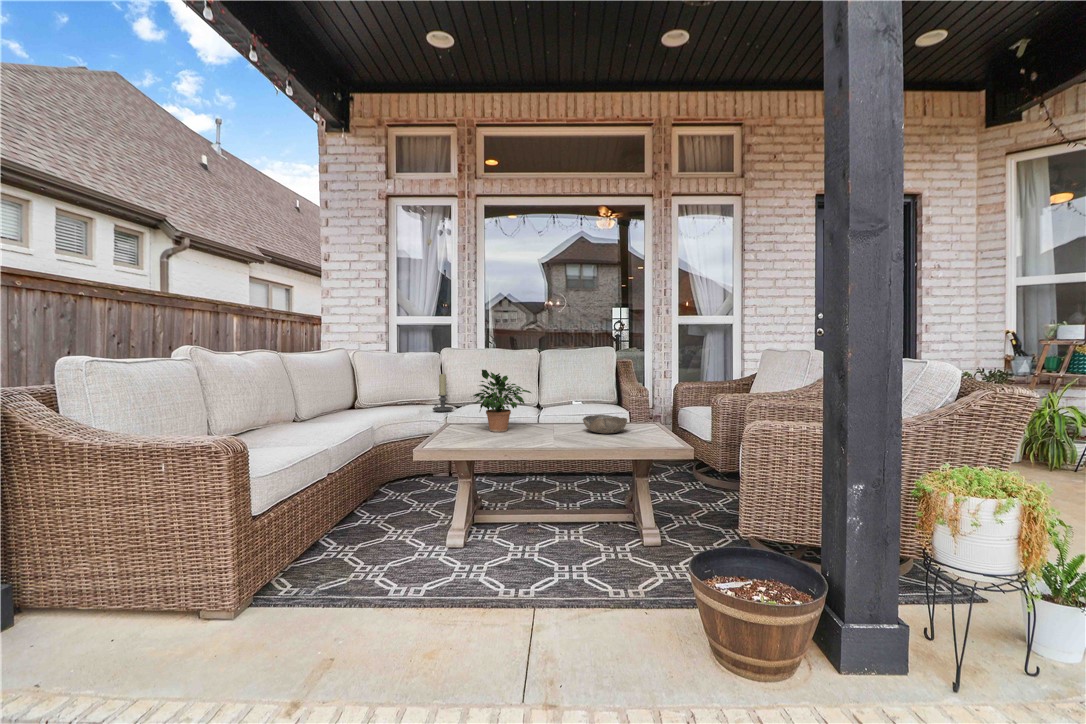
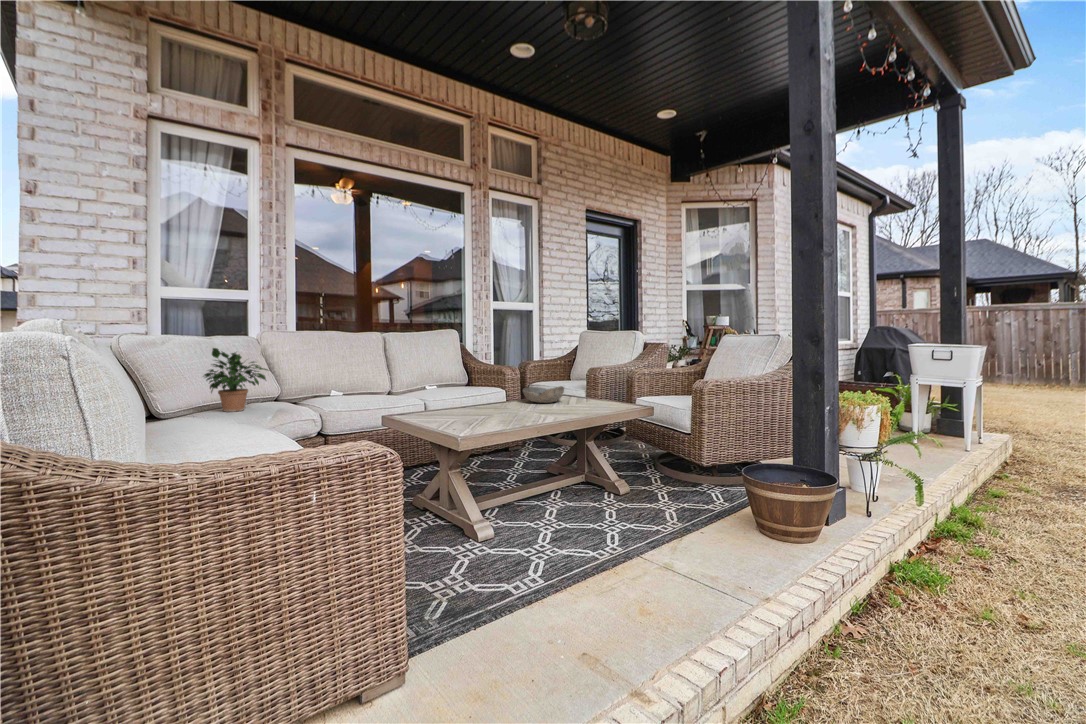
potted plant: present [473,370,531,432] -> present [204,348,268,412]
candle holder: present [433,374,453,412] -> none [293,357,322,403]

